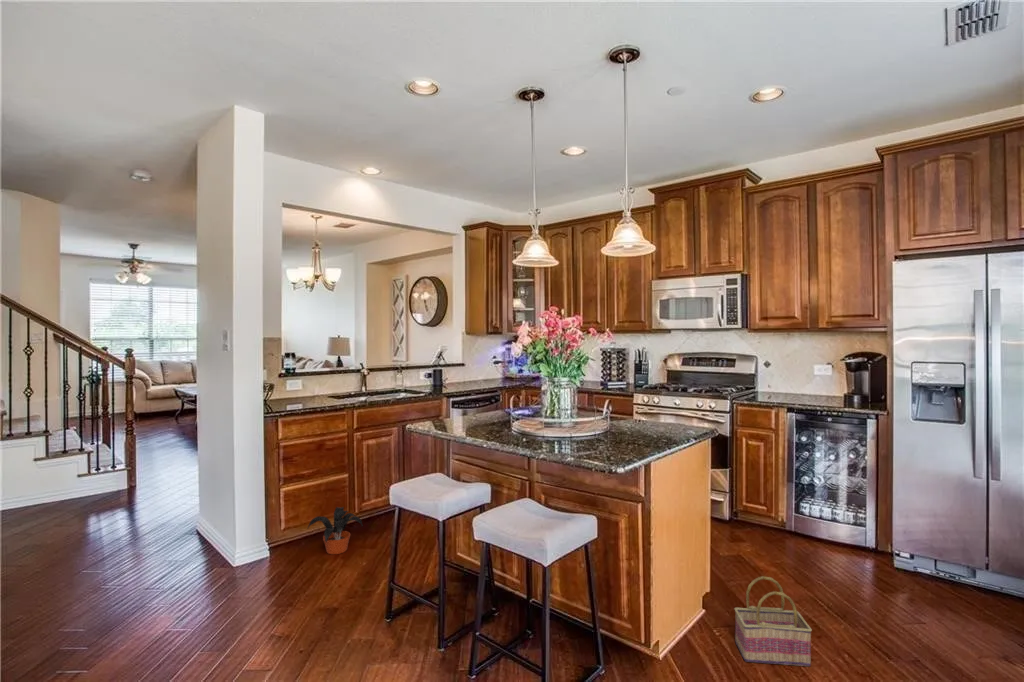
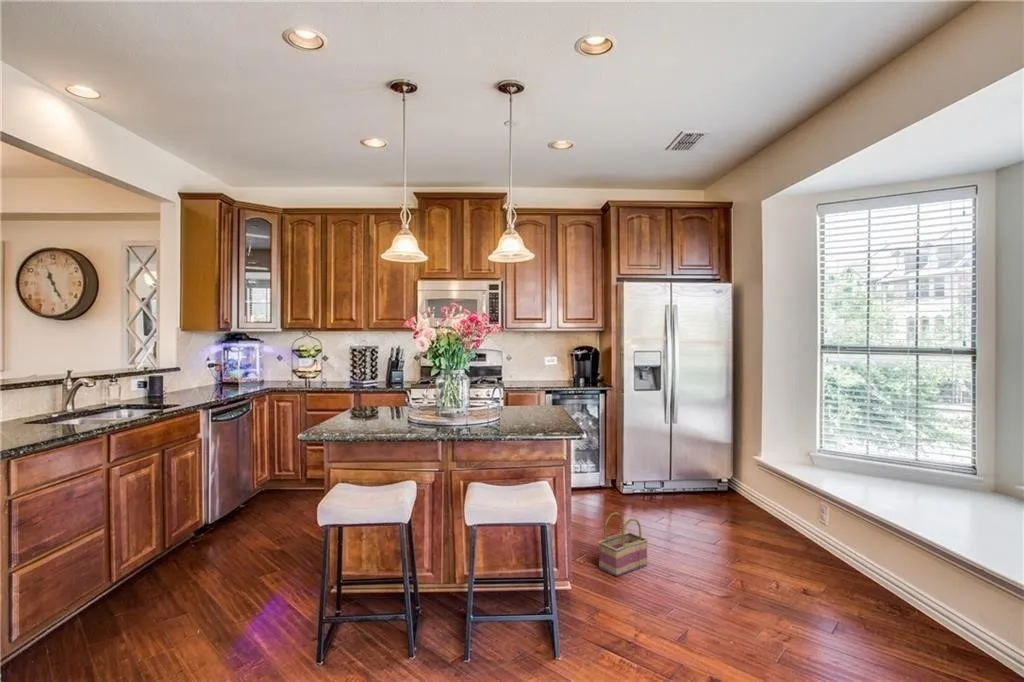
potted plant: present [308,507,363,554] -> none [84,572,173,640]

